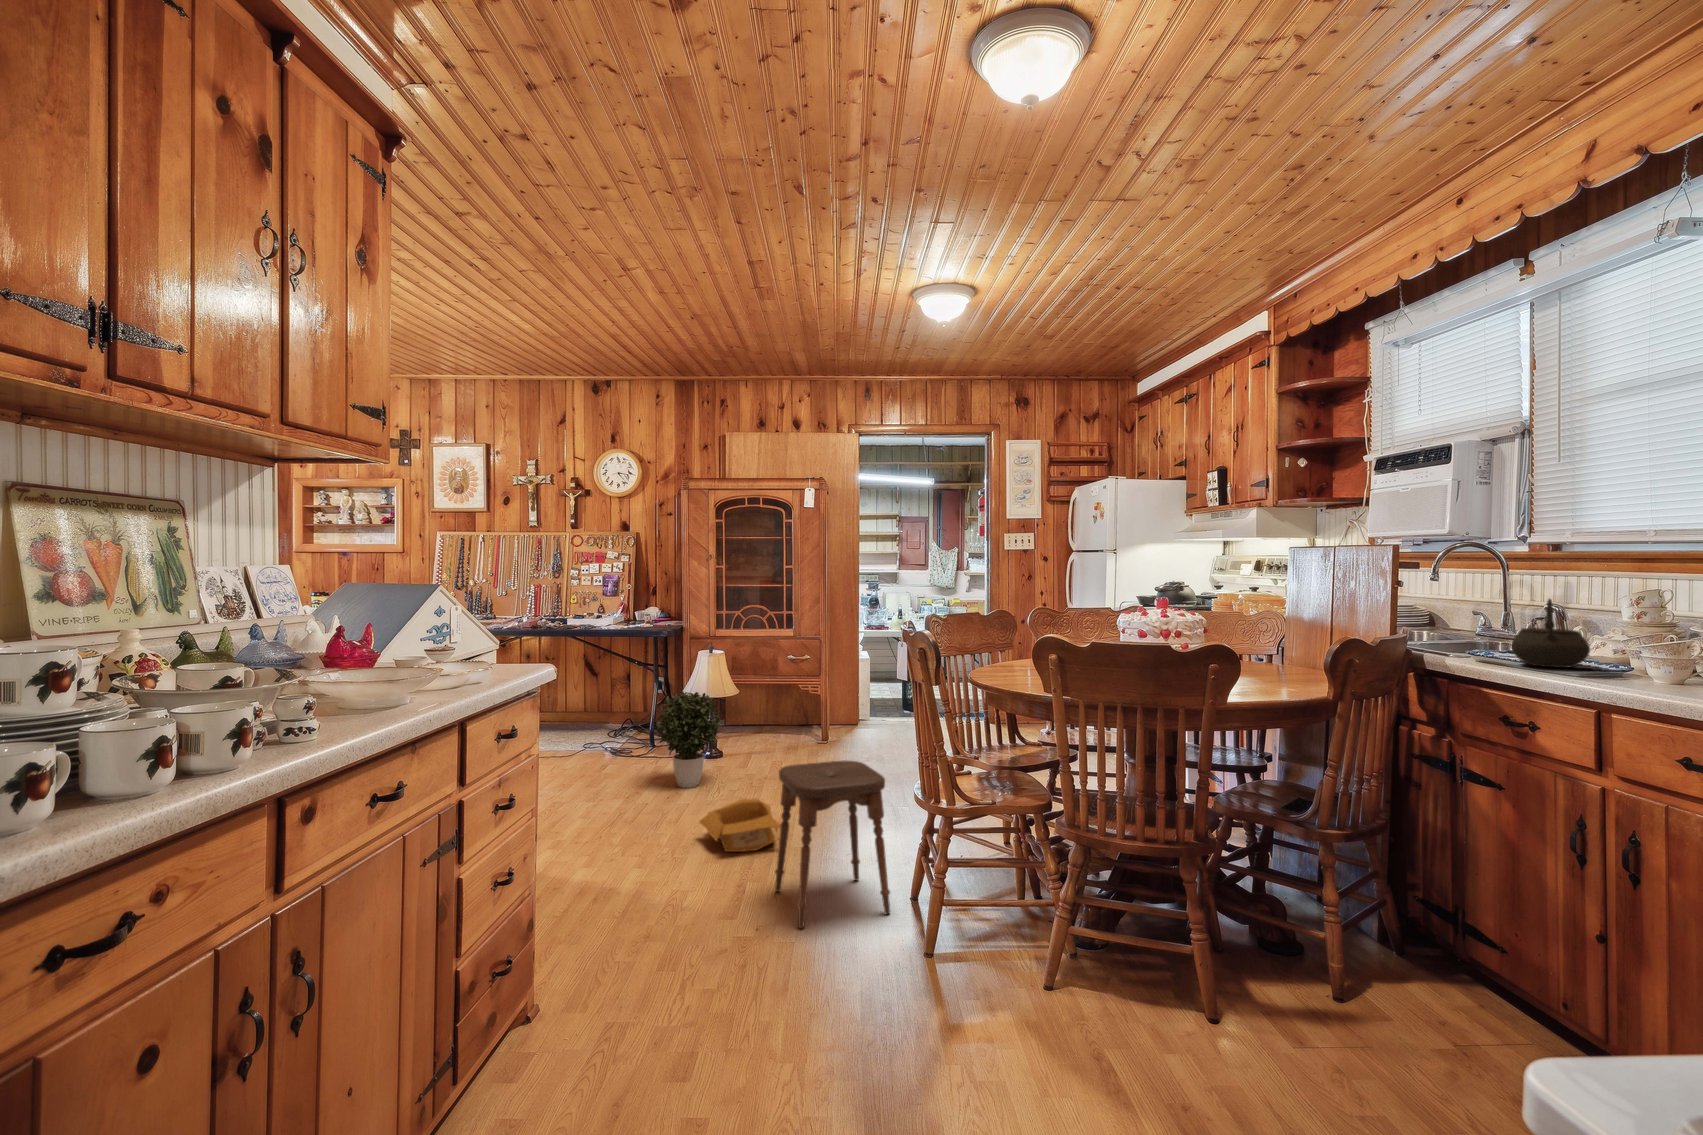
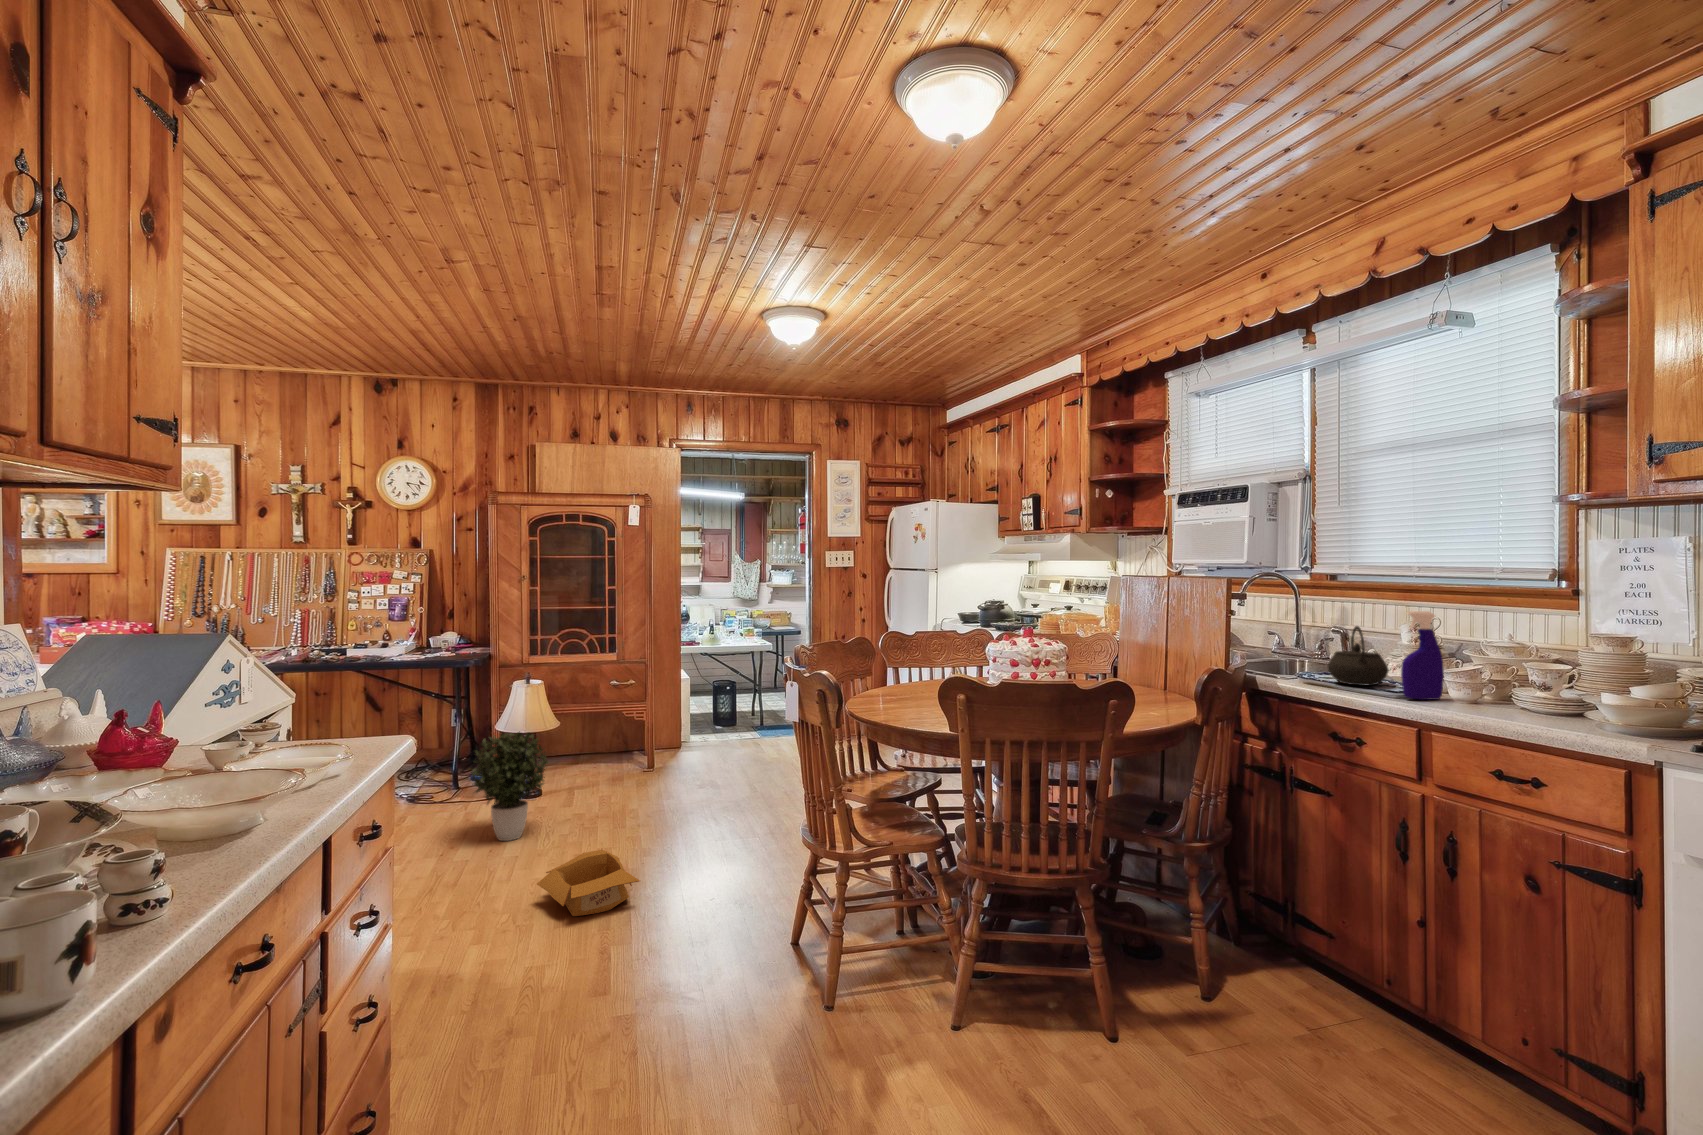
spray bottle: none [1590,578,1649,683] -> present [1401,611,1444,700]
stool: present [775,761,890,928] -> none [642,806,776,1001]

